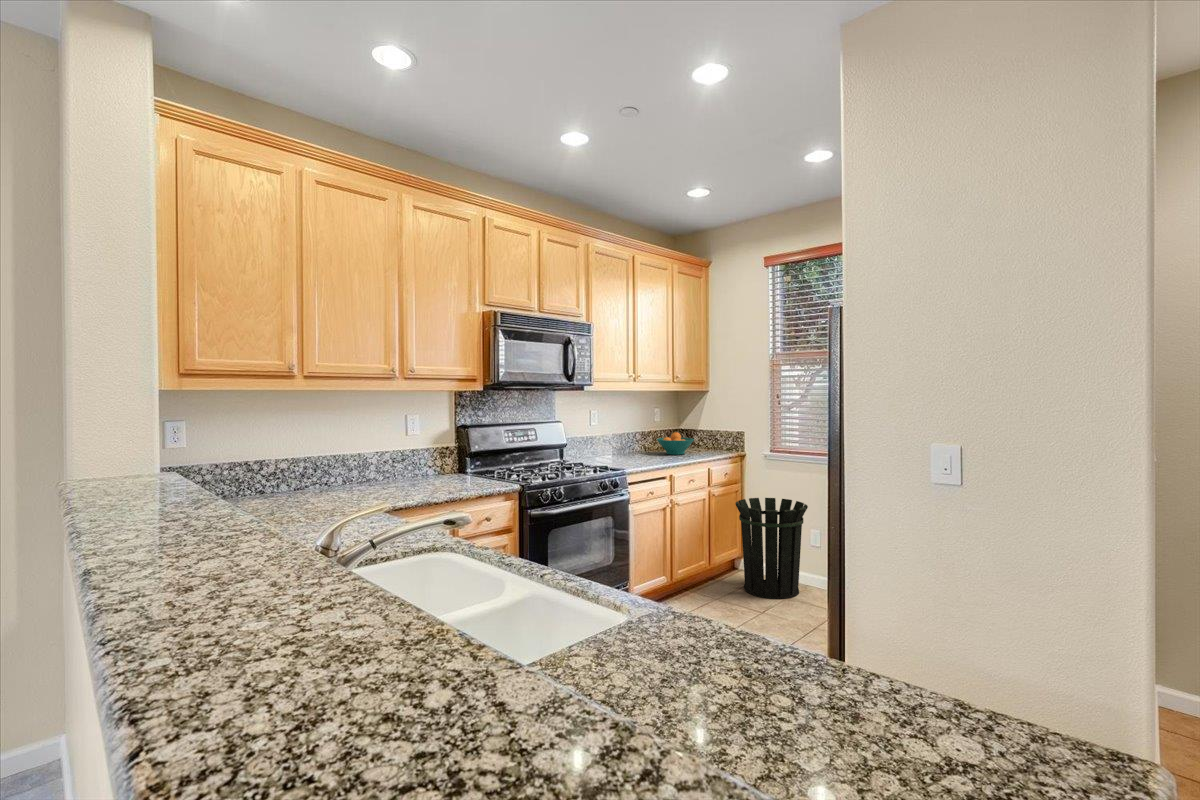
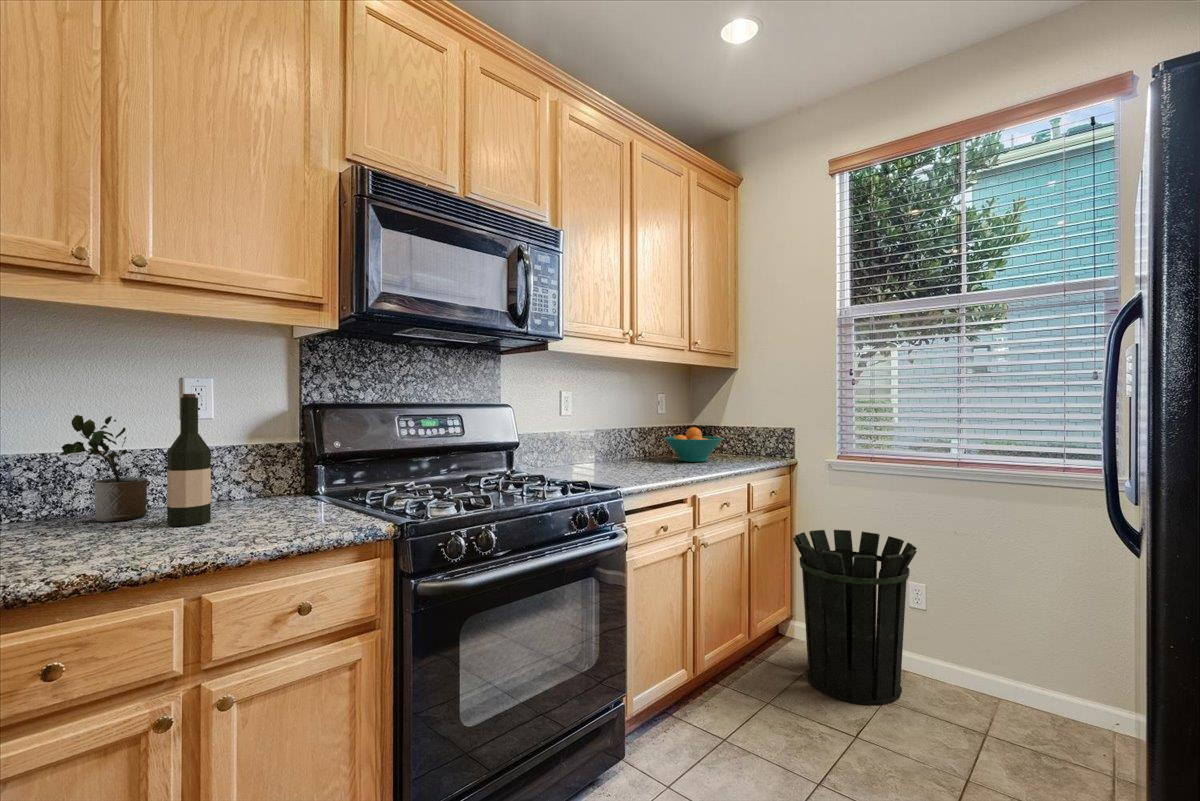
wine bottle: none [419,426,436,485] -> present [167,394,211,526]
potted plant: none [375,436,404,484] -> present [61,415,148,522]

